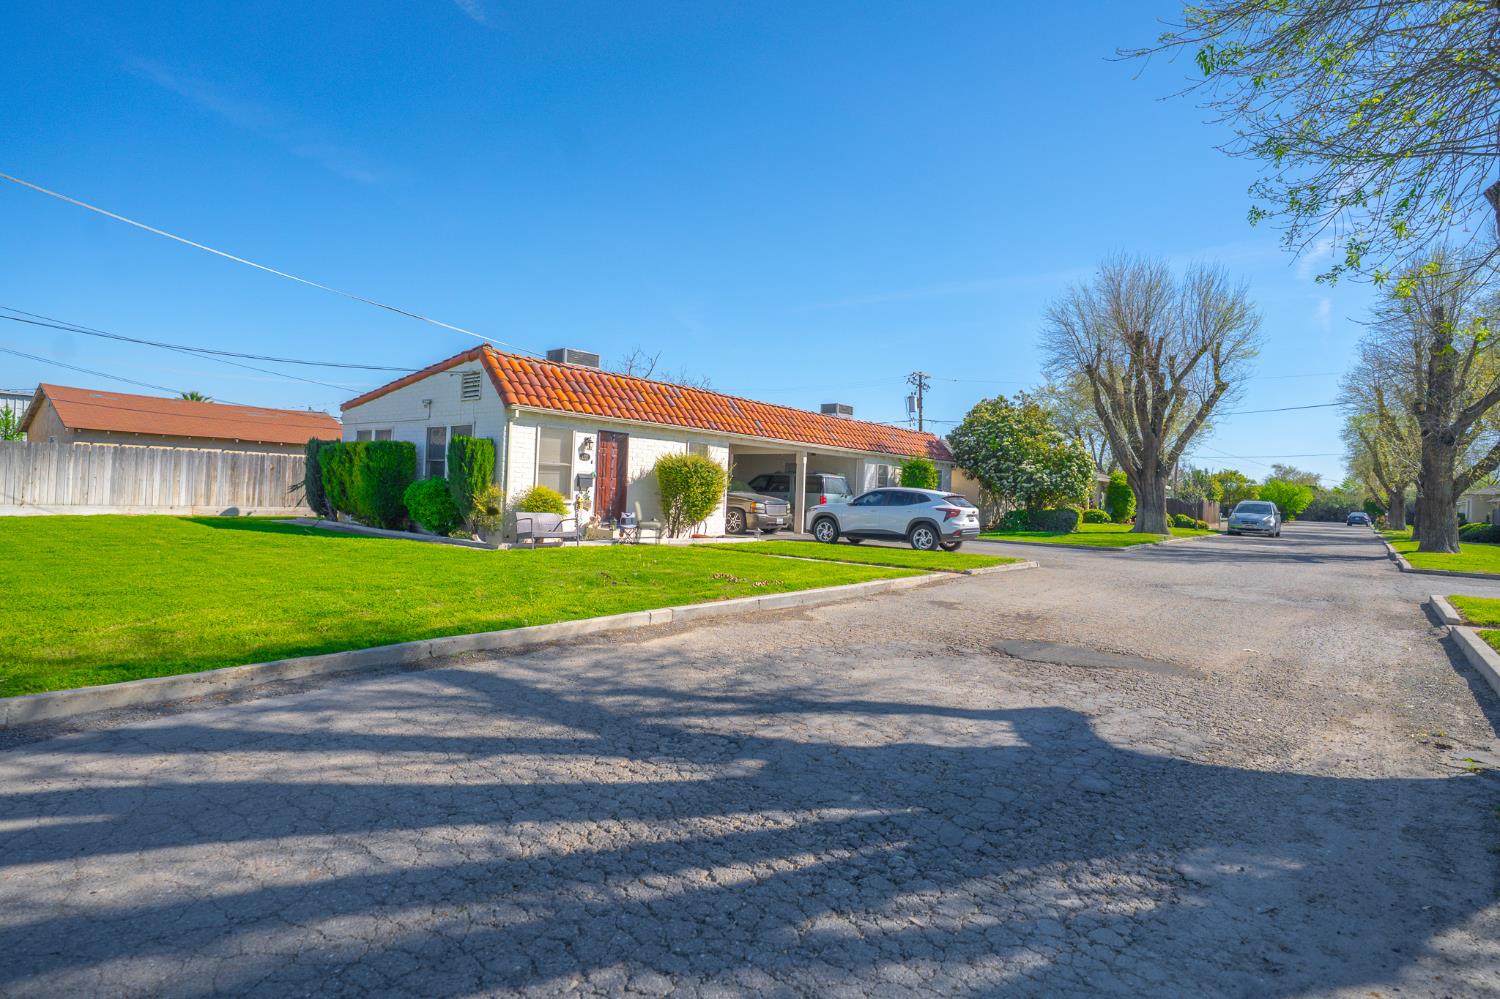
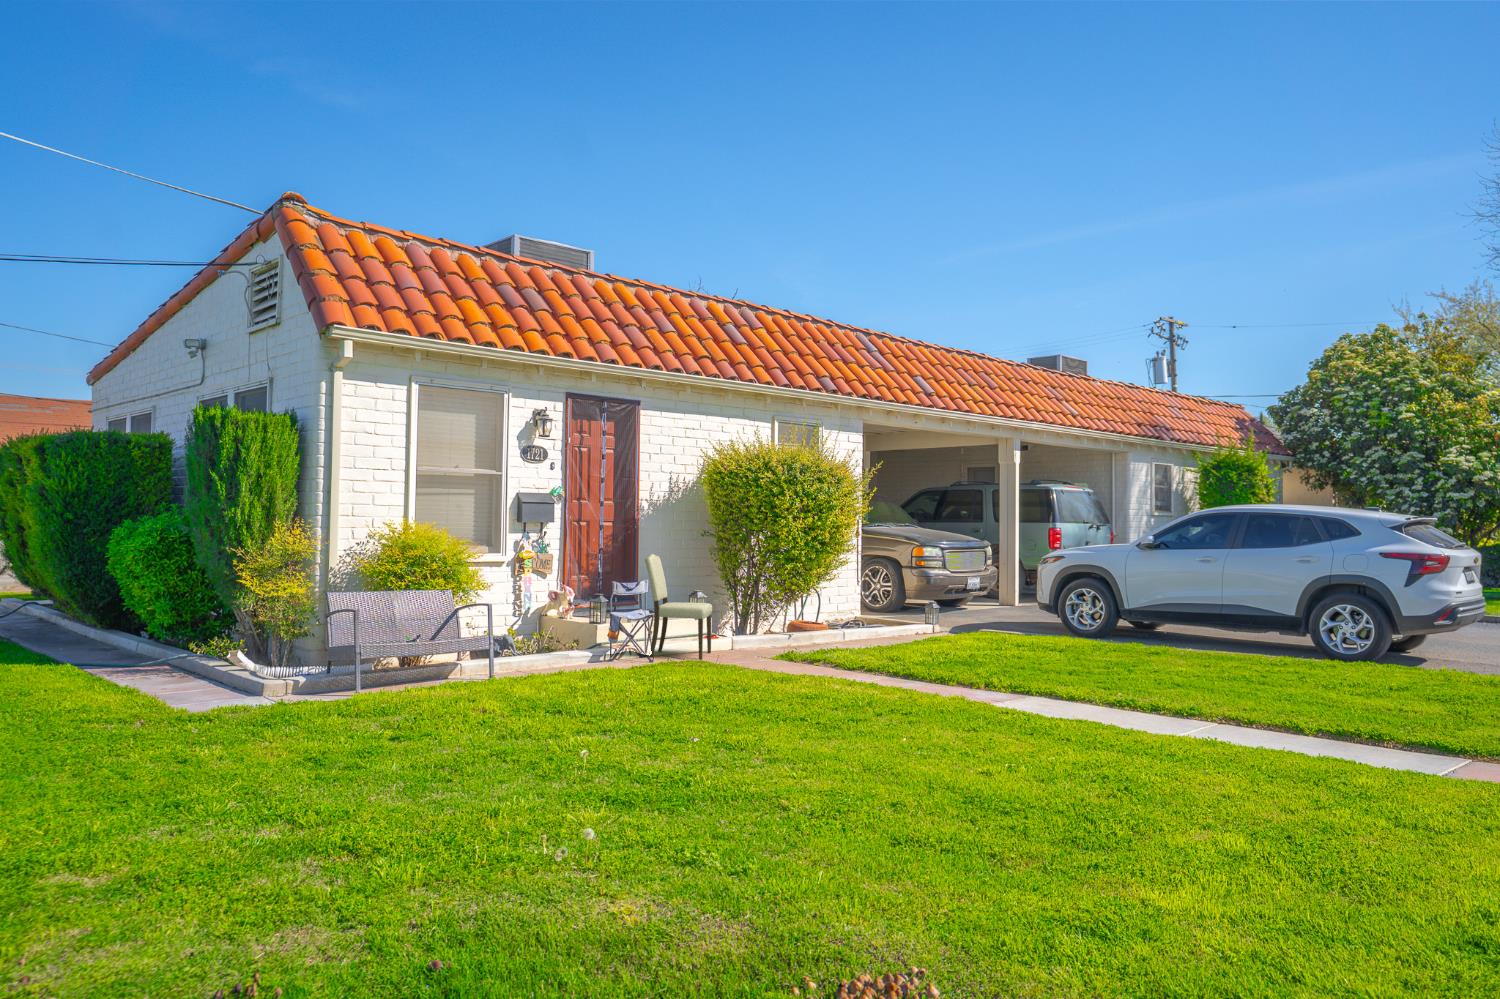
potted tree: present [485,506,501,545] -> none [274,574,317,673]

